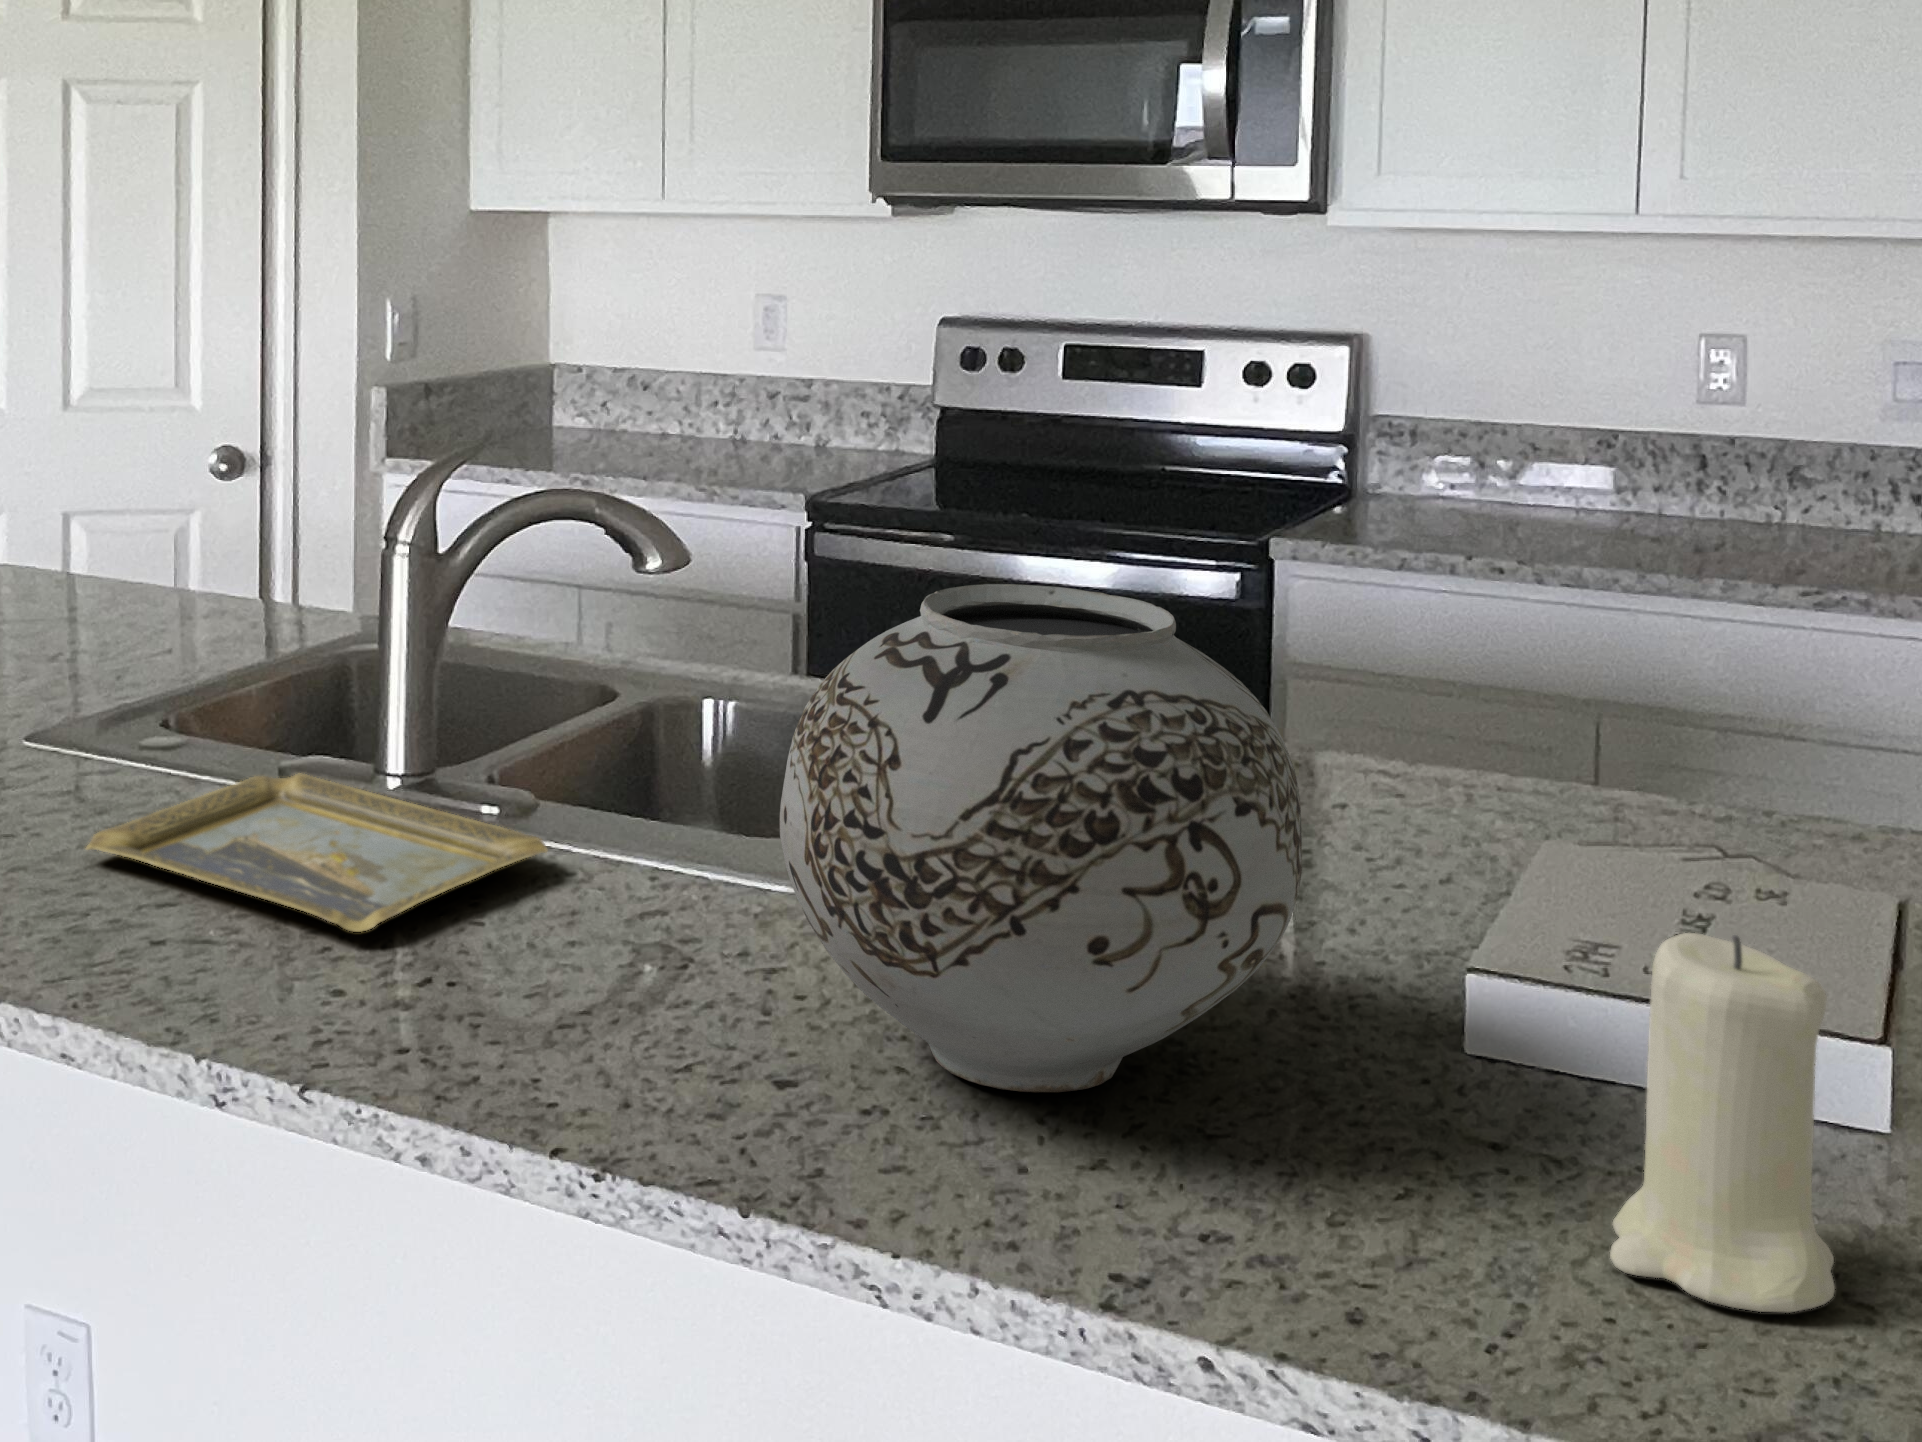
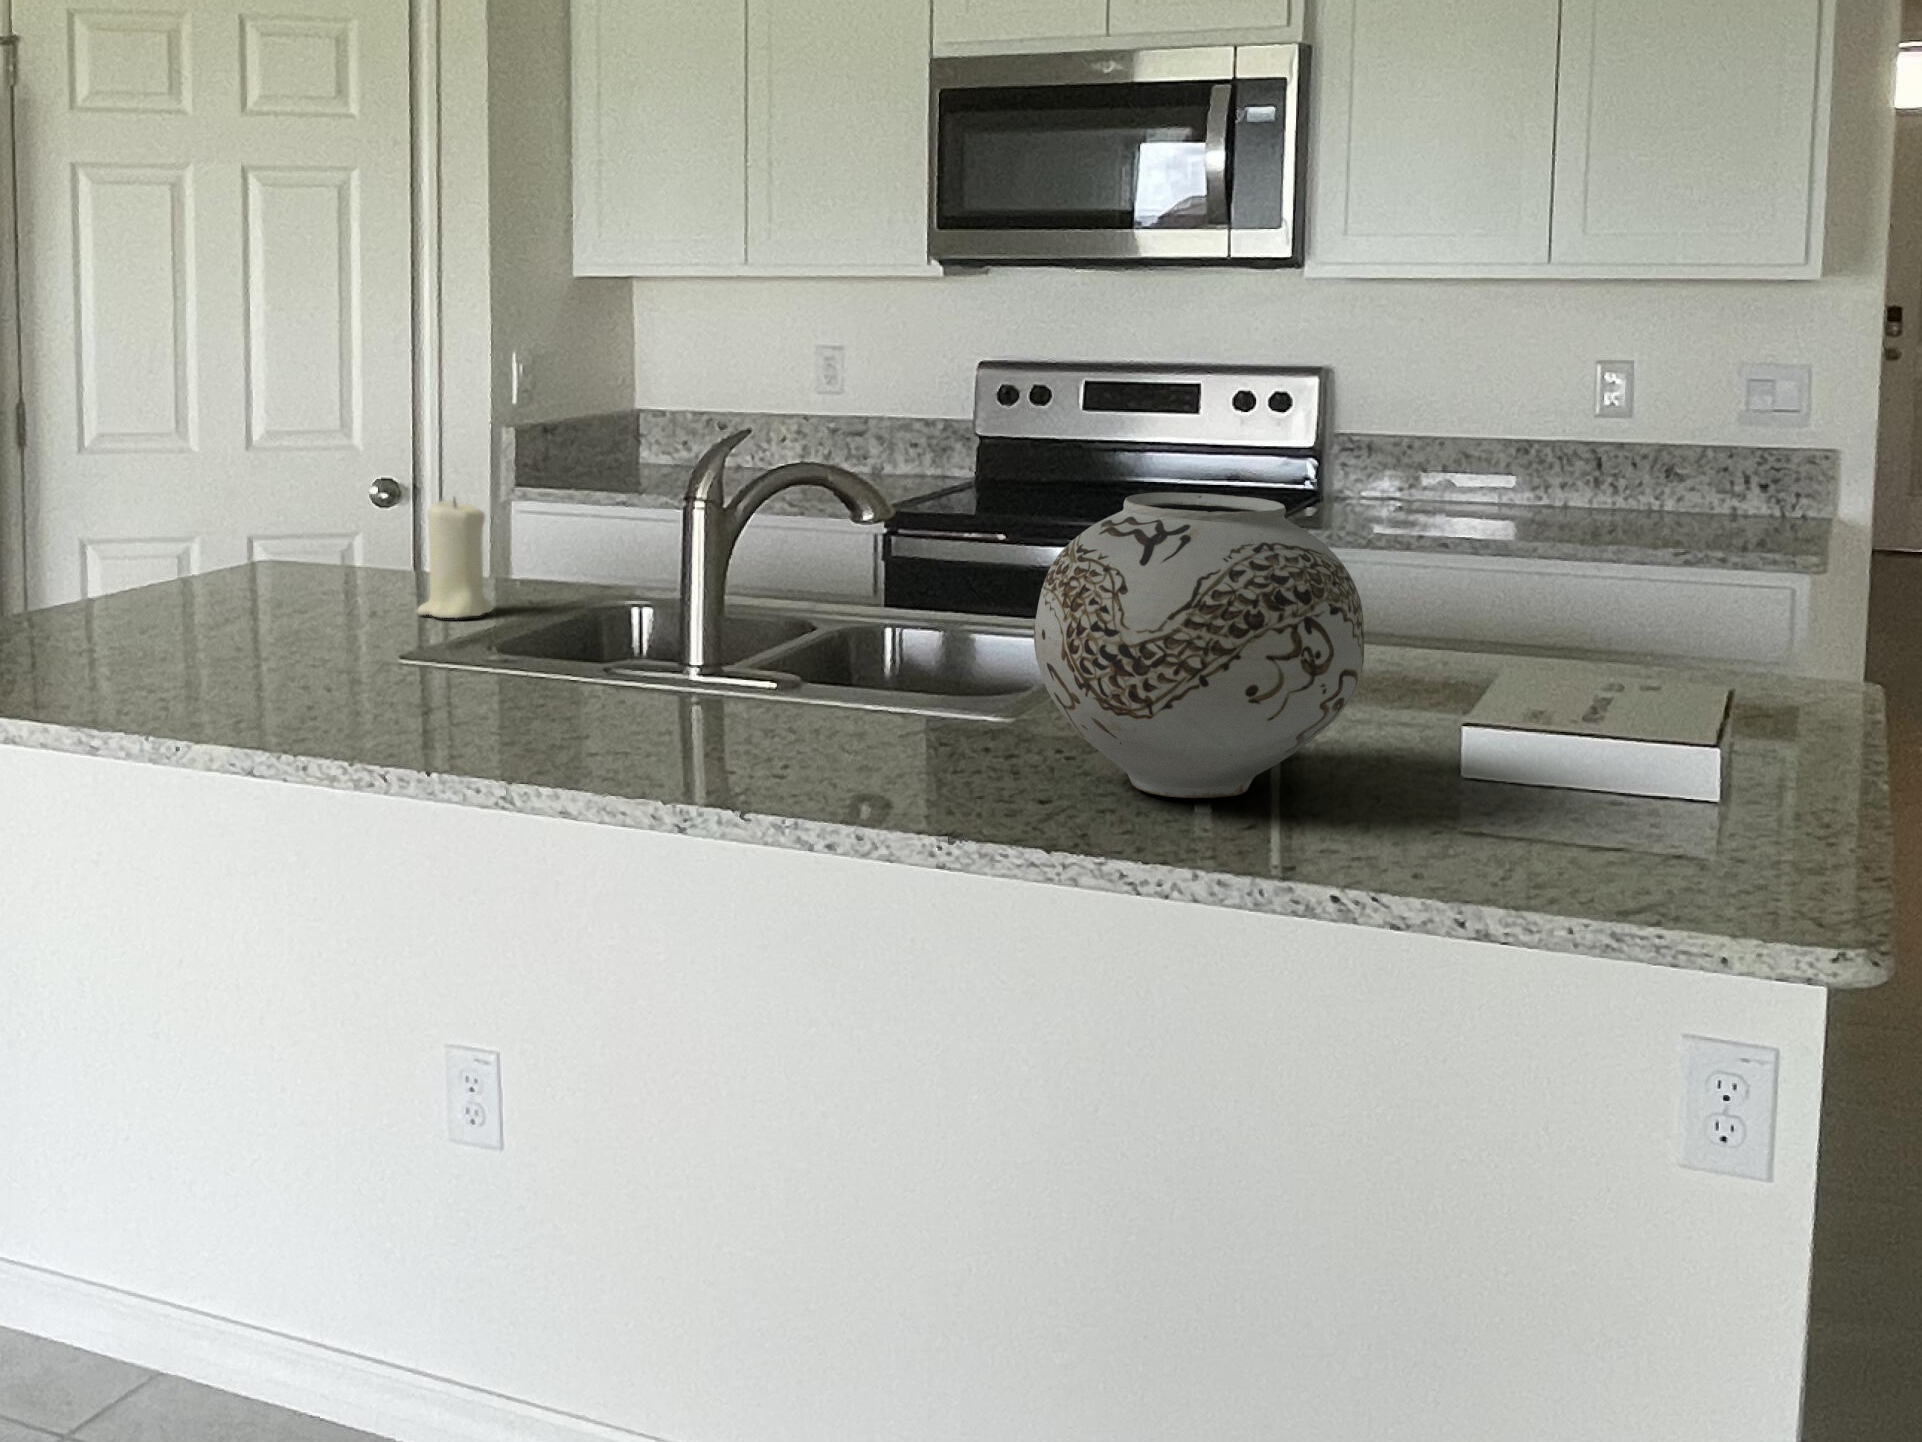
tray: present [86,774,548,932] -> none [511,667,834,743]
candle: present [1610,933,1835,1313] -> present [417,498,493,618]

